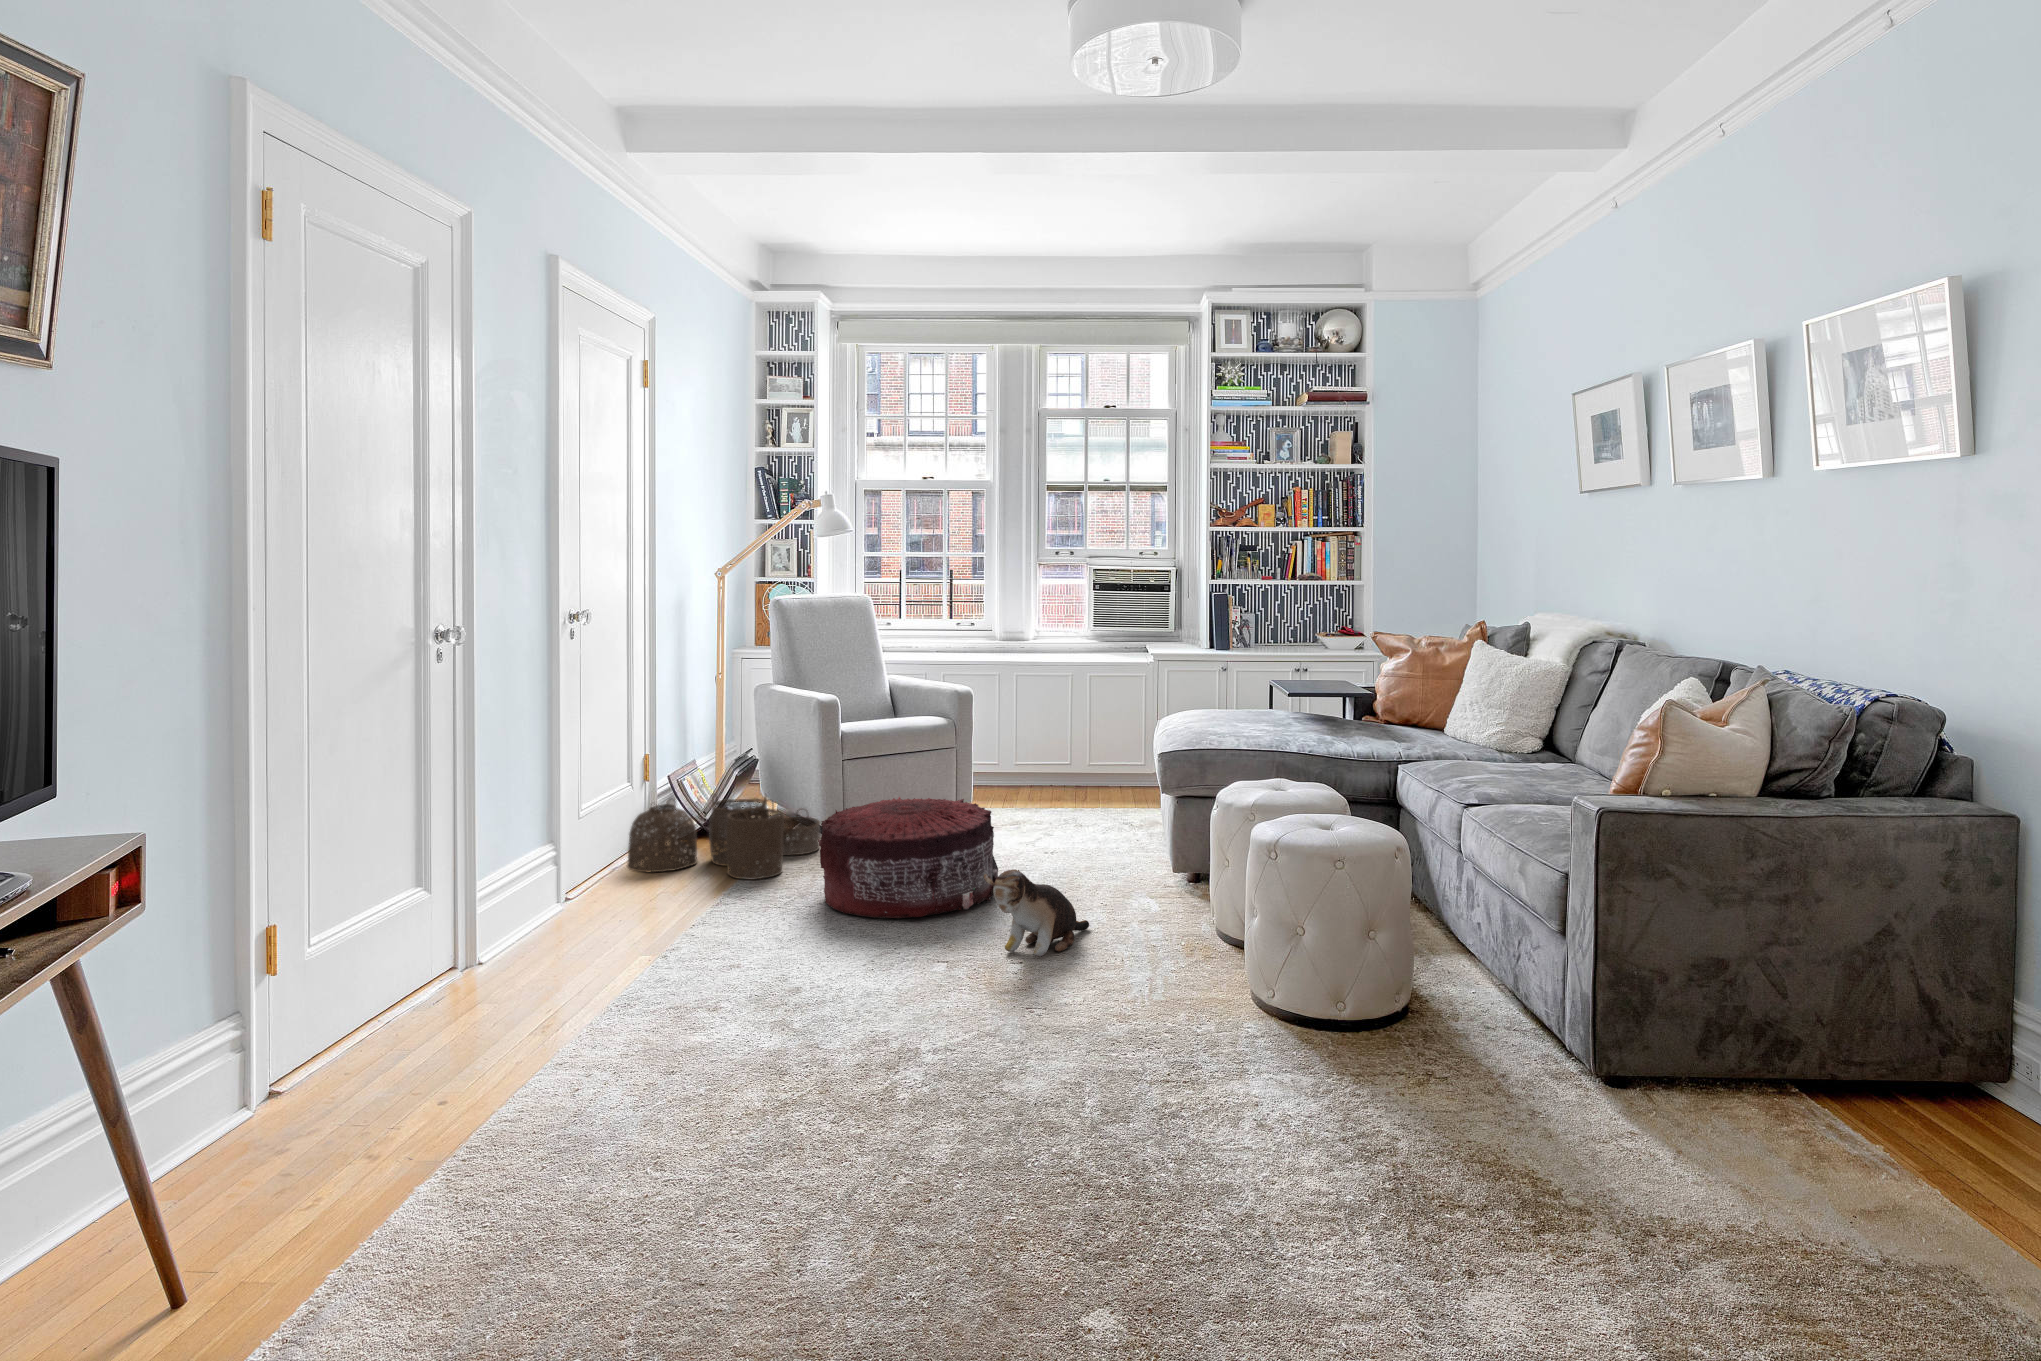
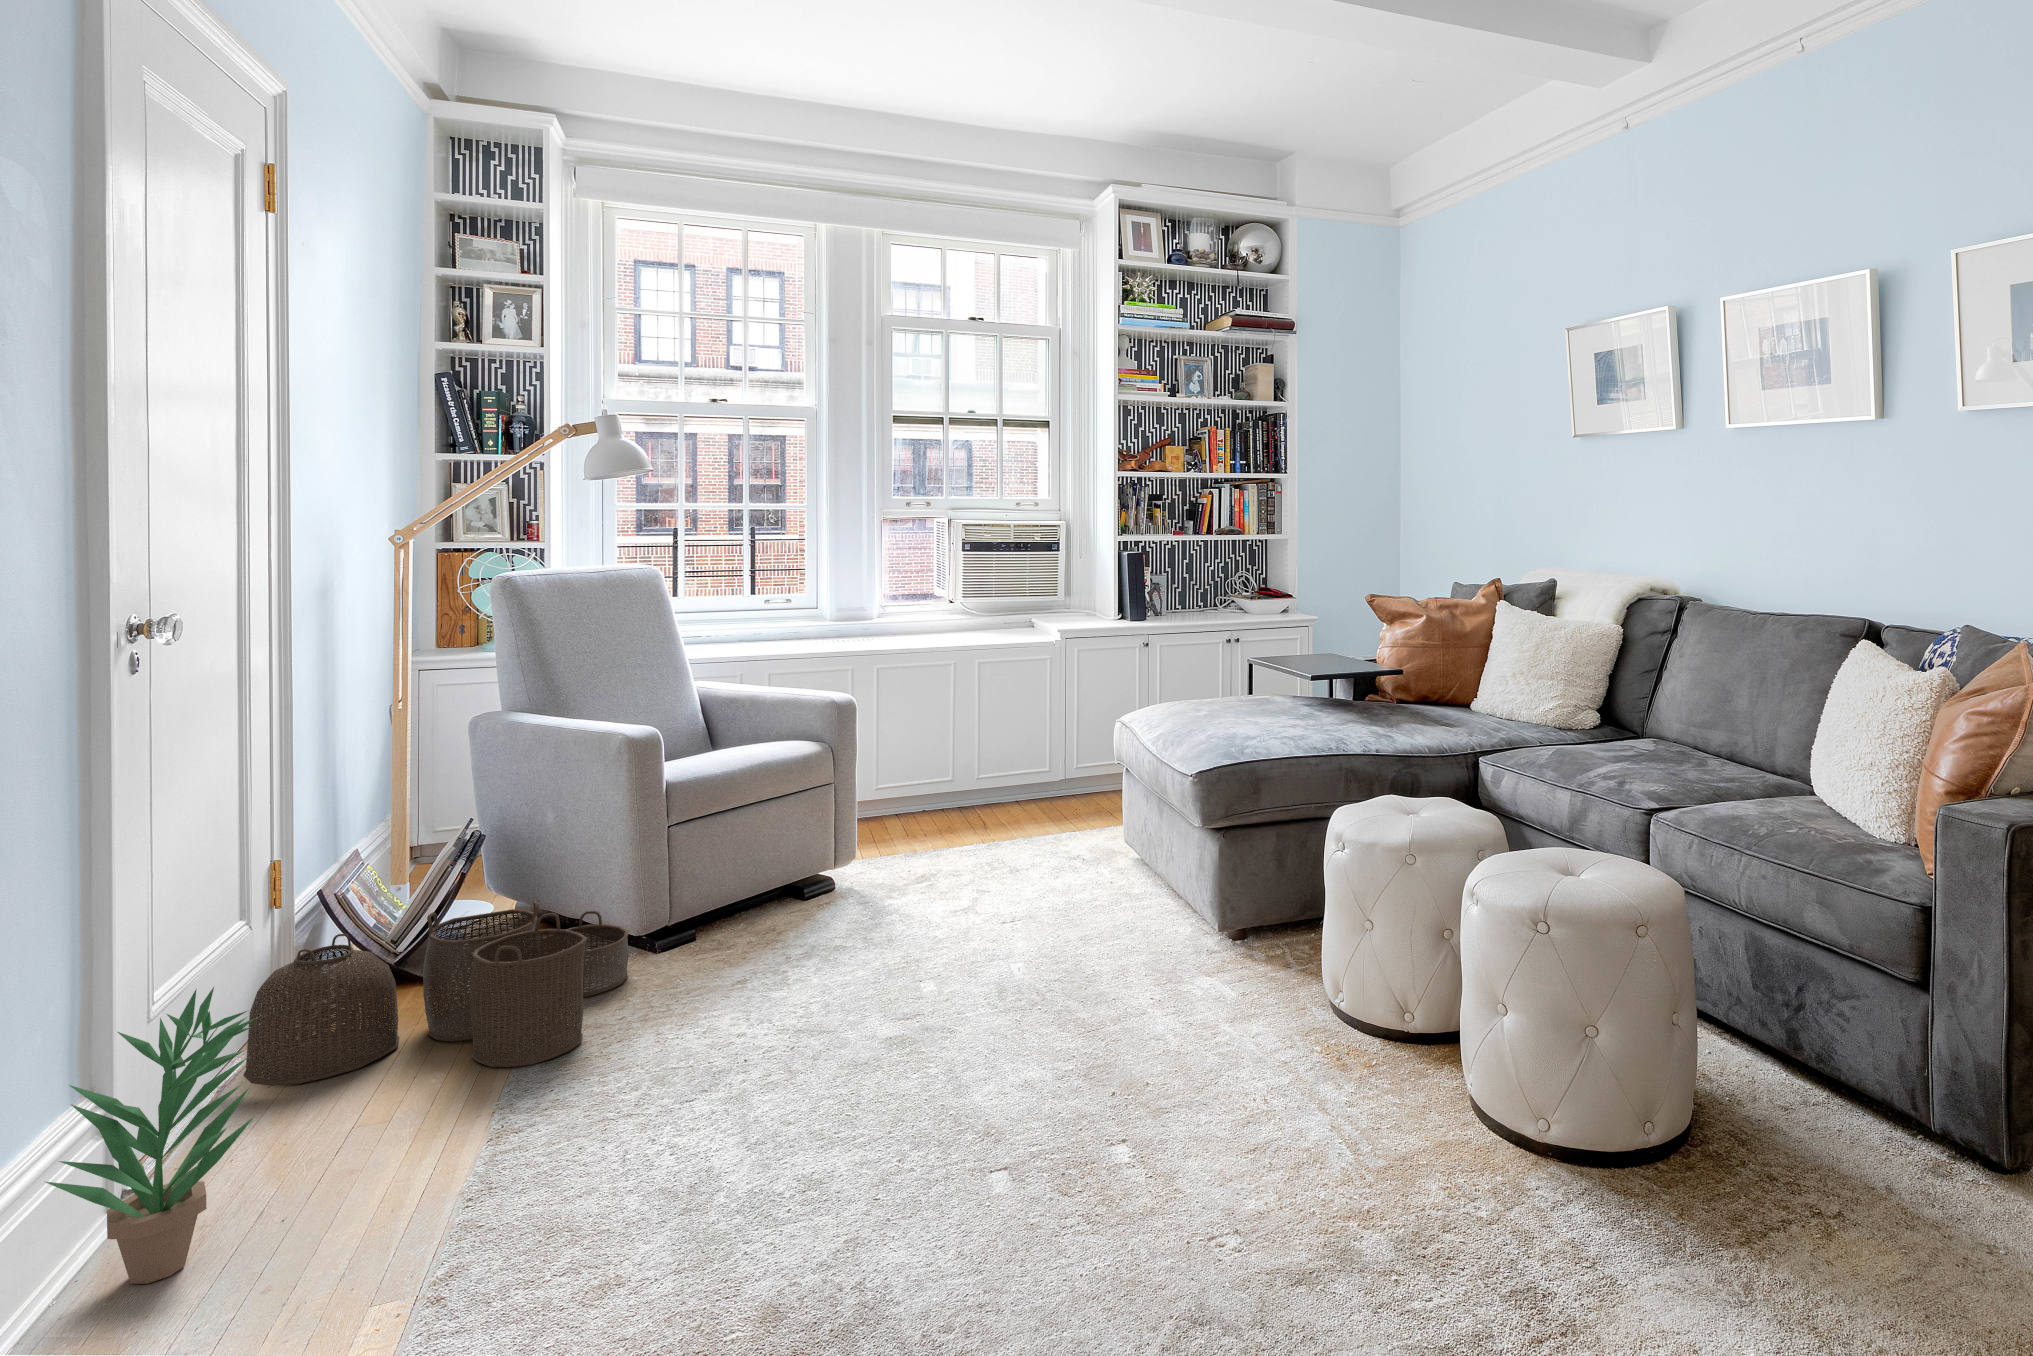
potted plant: none [536,796,616,929] -> present [45,987,257,1284]
pouf: present [818,797,998,918] -> none [681,874,998,1116]
plush toy: present [984,869,1089,956] -> none [1072,1009,1192,1148]

